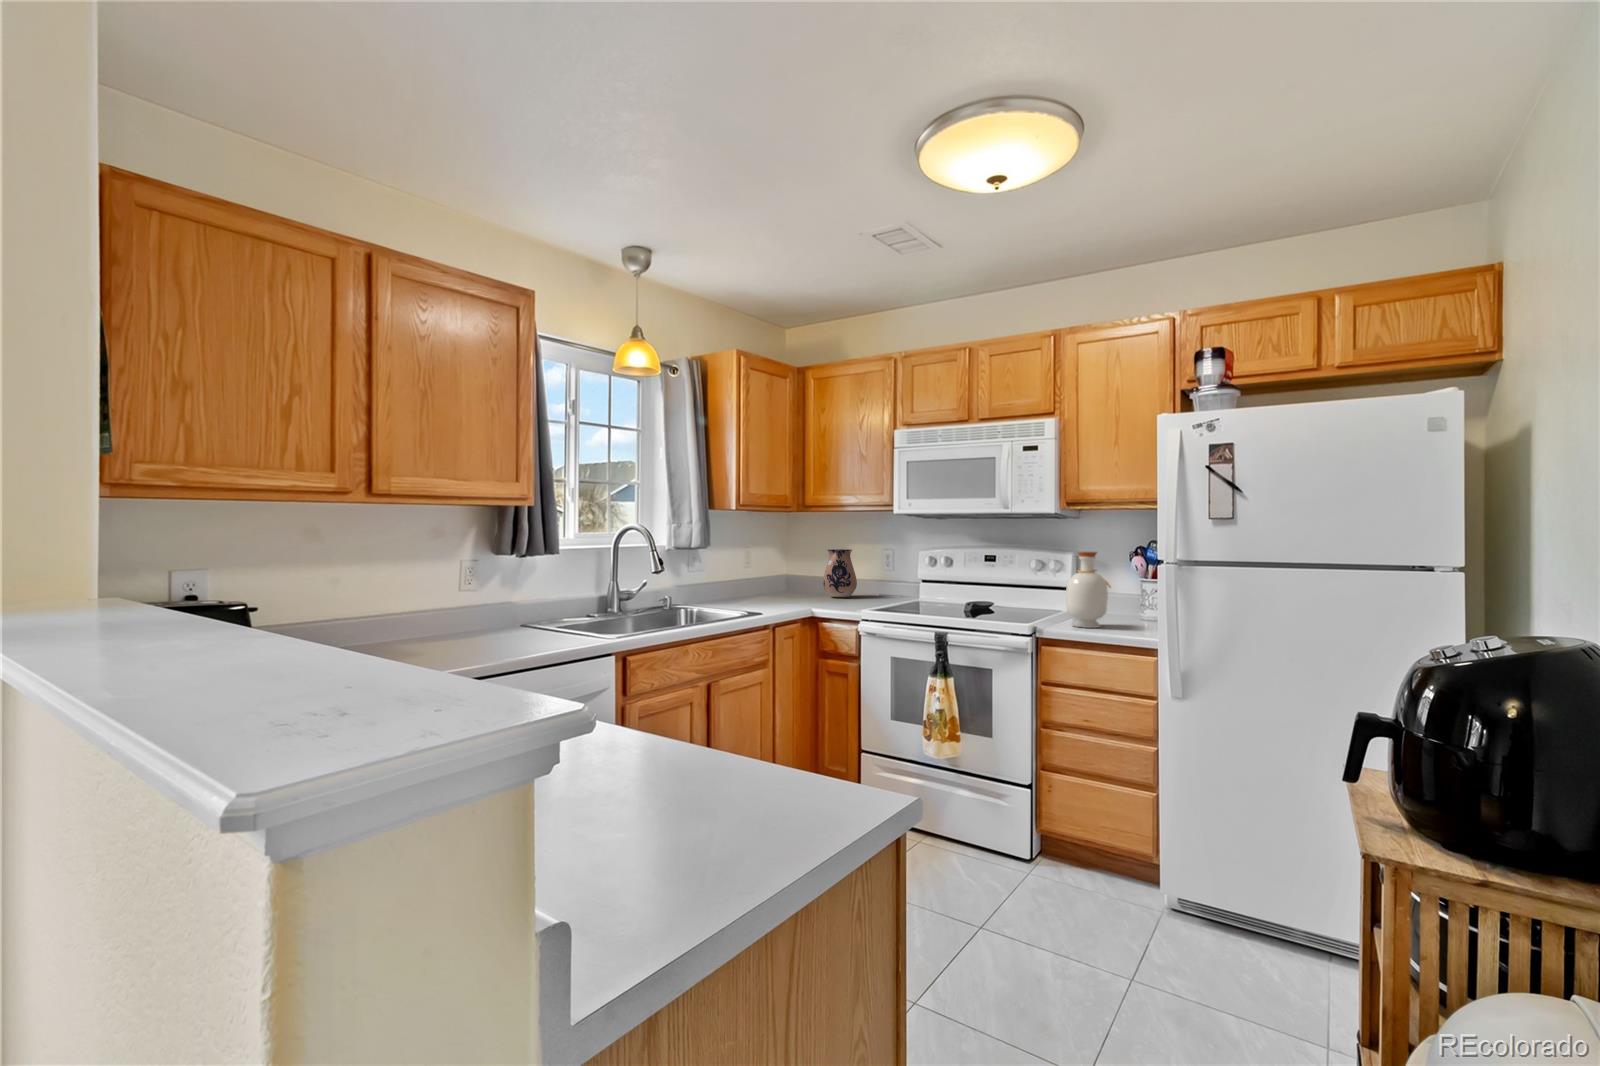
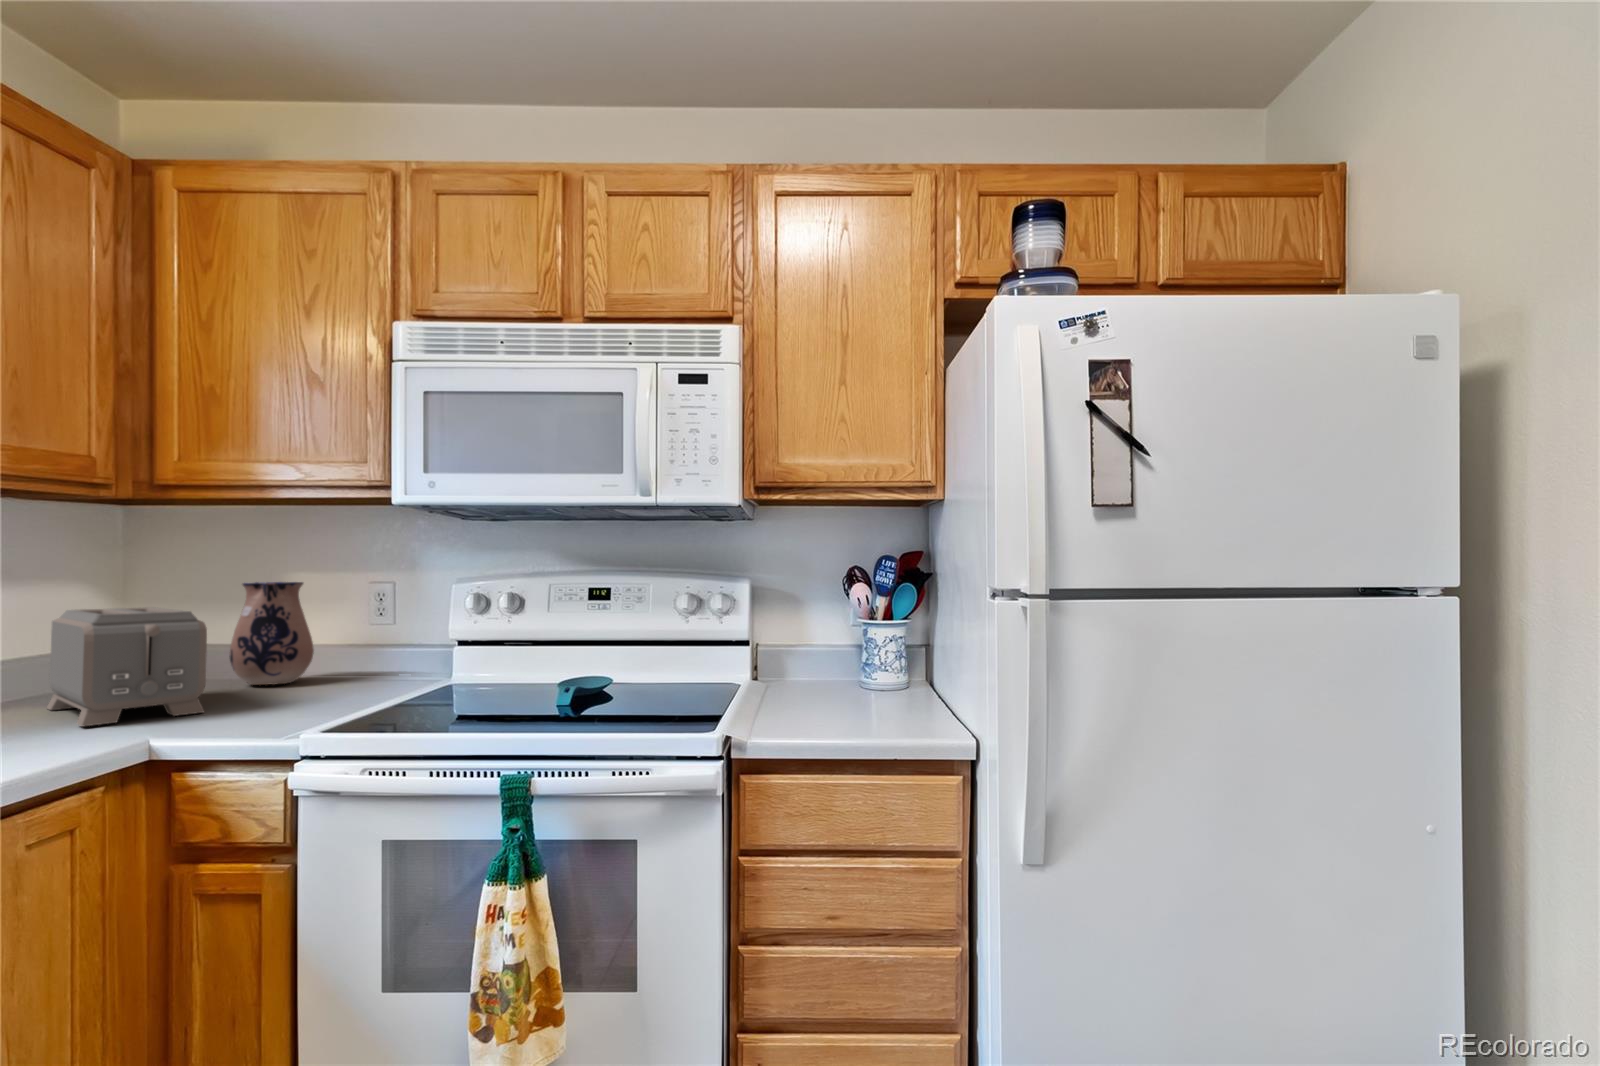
bottle: present [1066,552,1110,628] -> none [771,577,852,728]
toaster: none [763,560,820,606] -> present [47,607,207,726]

